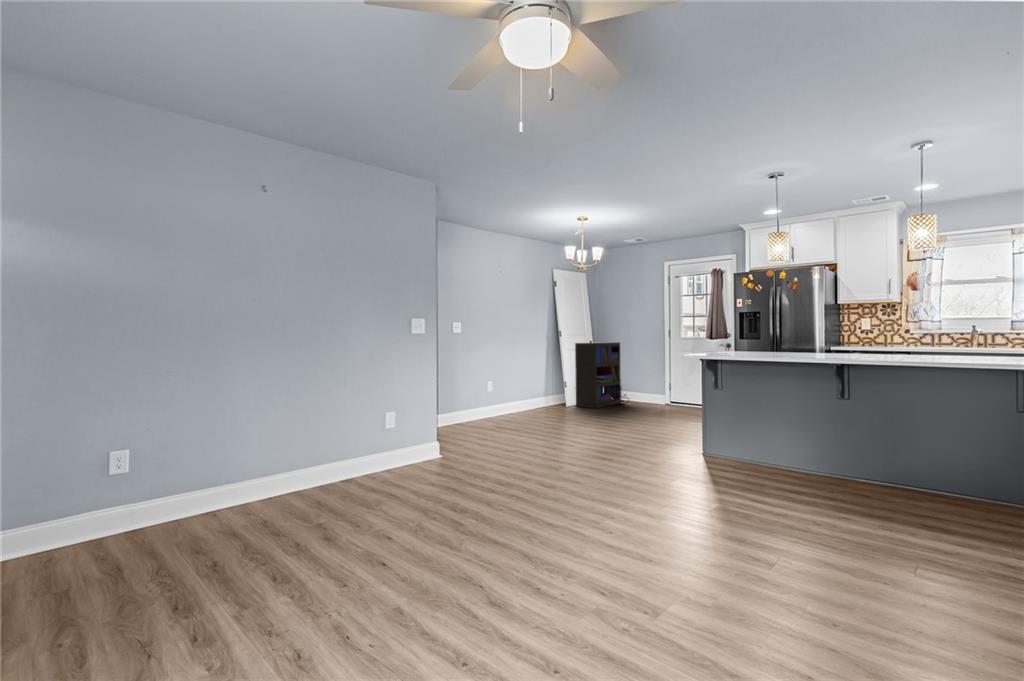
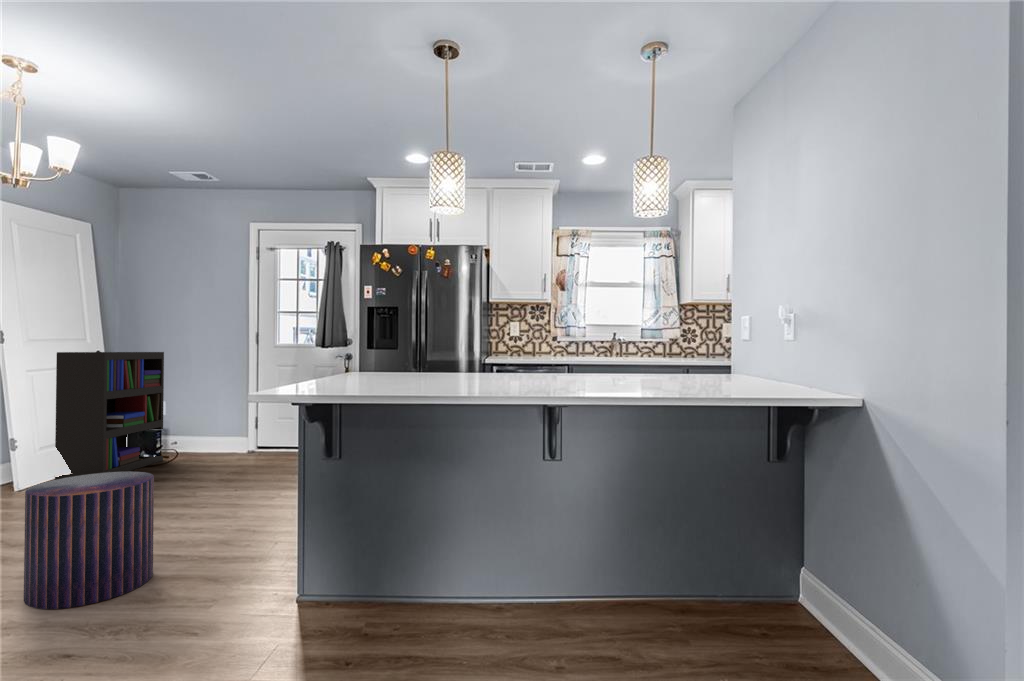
pouf: none [584,398,629,448] -> present [24,472,154,609]

